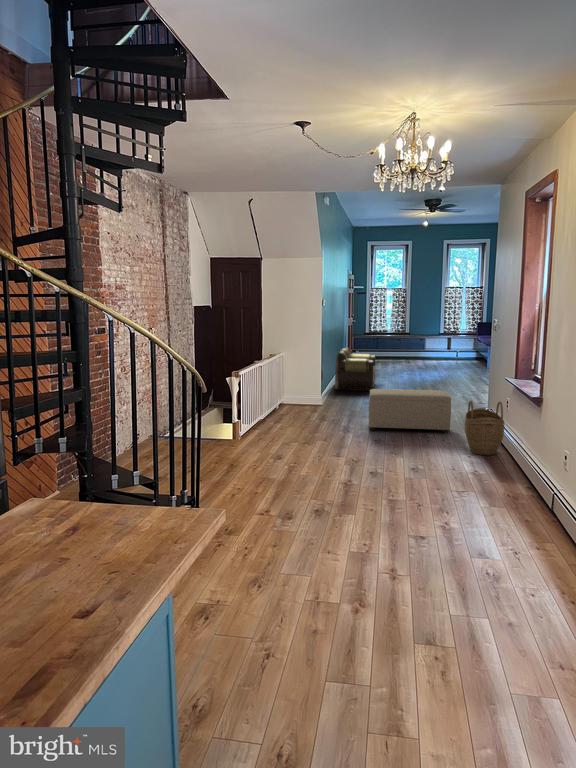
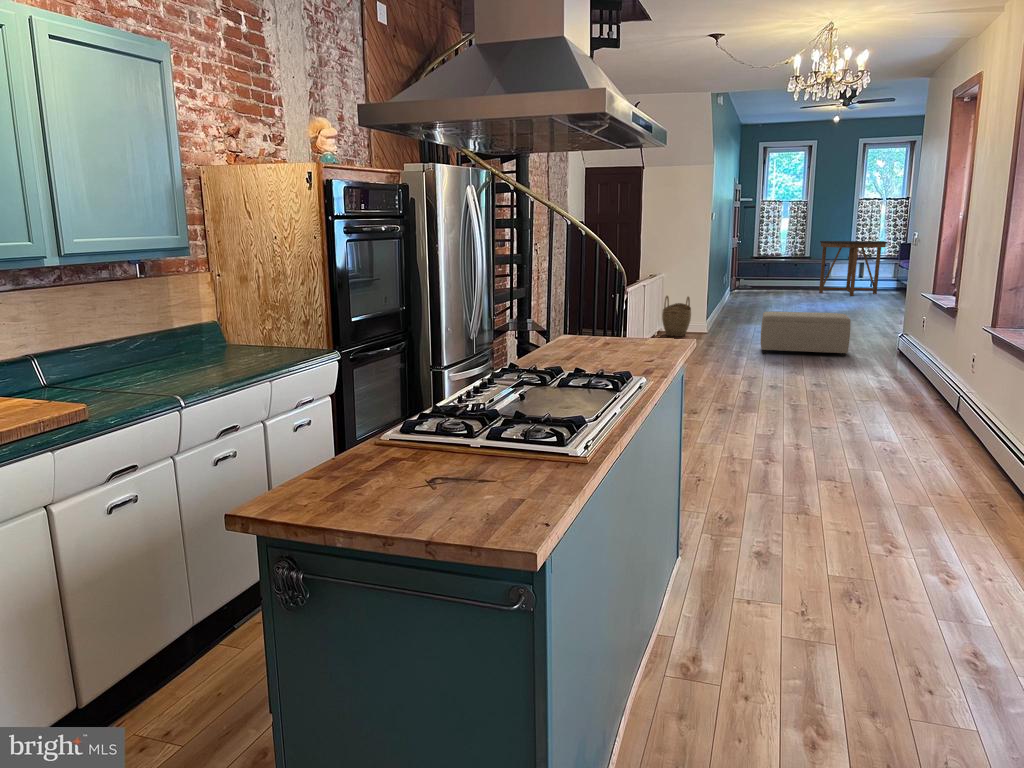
console table: none [417,321,468,365] -> present [819,241,887,296]
armchair: present [335,348,376,391] -> none [718,272,767,321]
woven basket: present [465,401,504,455] -> present [662,296,691,337]

